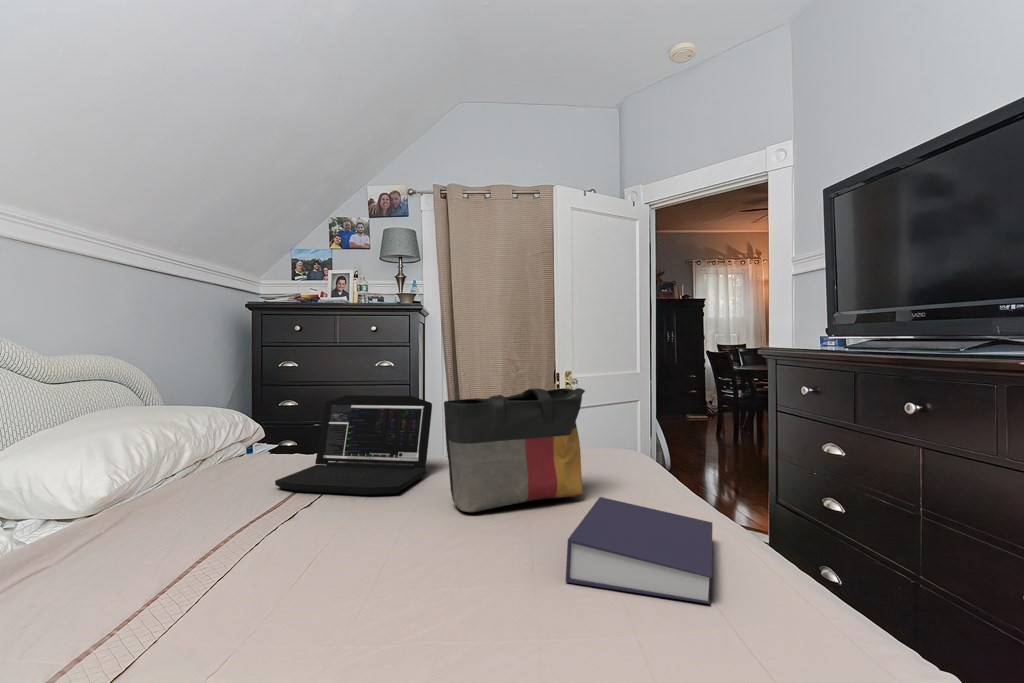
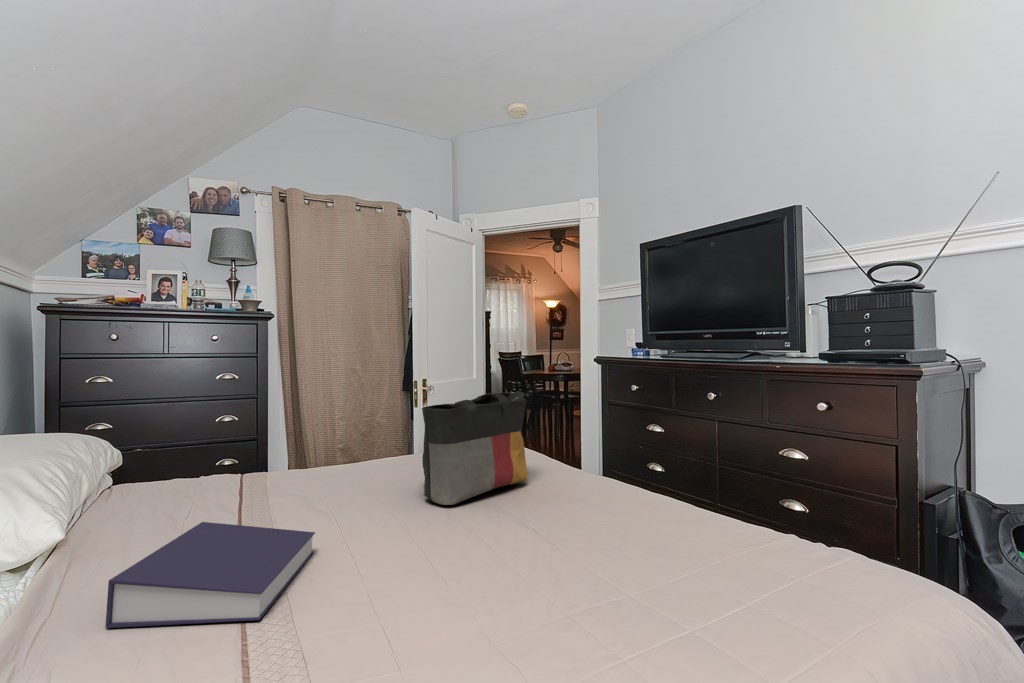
laptop: present [275,395,432,495] -> none [215,406,367,511]
book: present [566,497,712,604] -> present [105,522,315,628]

